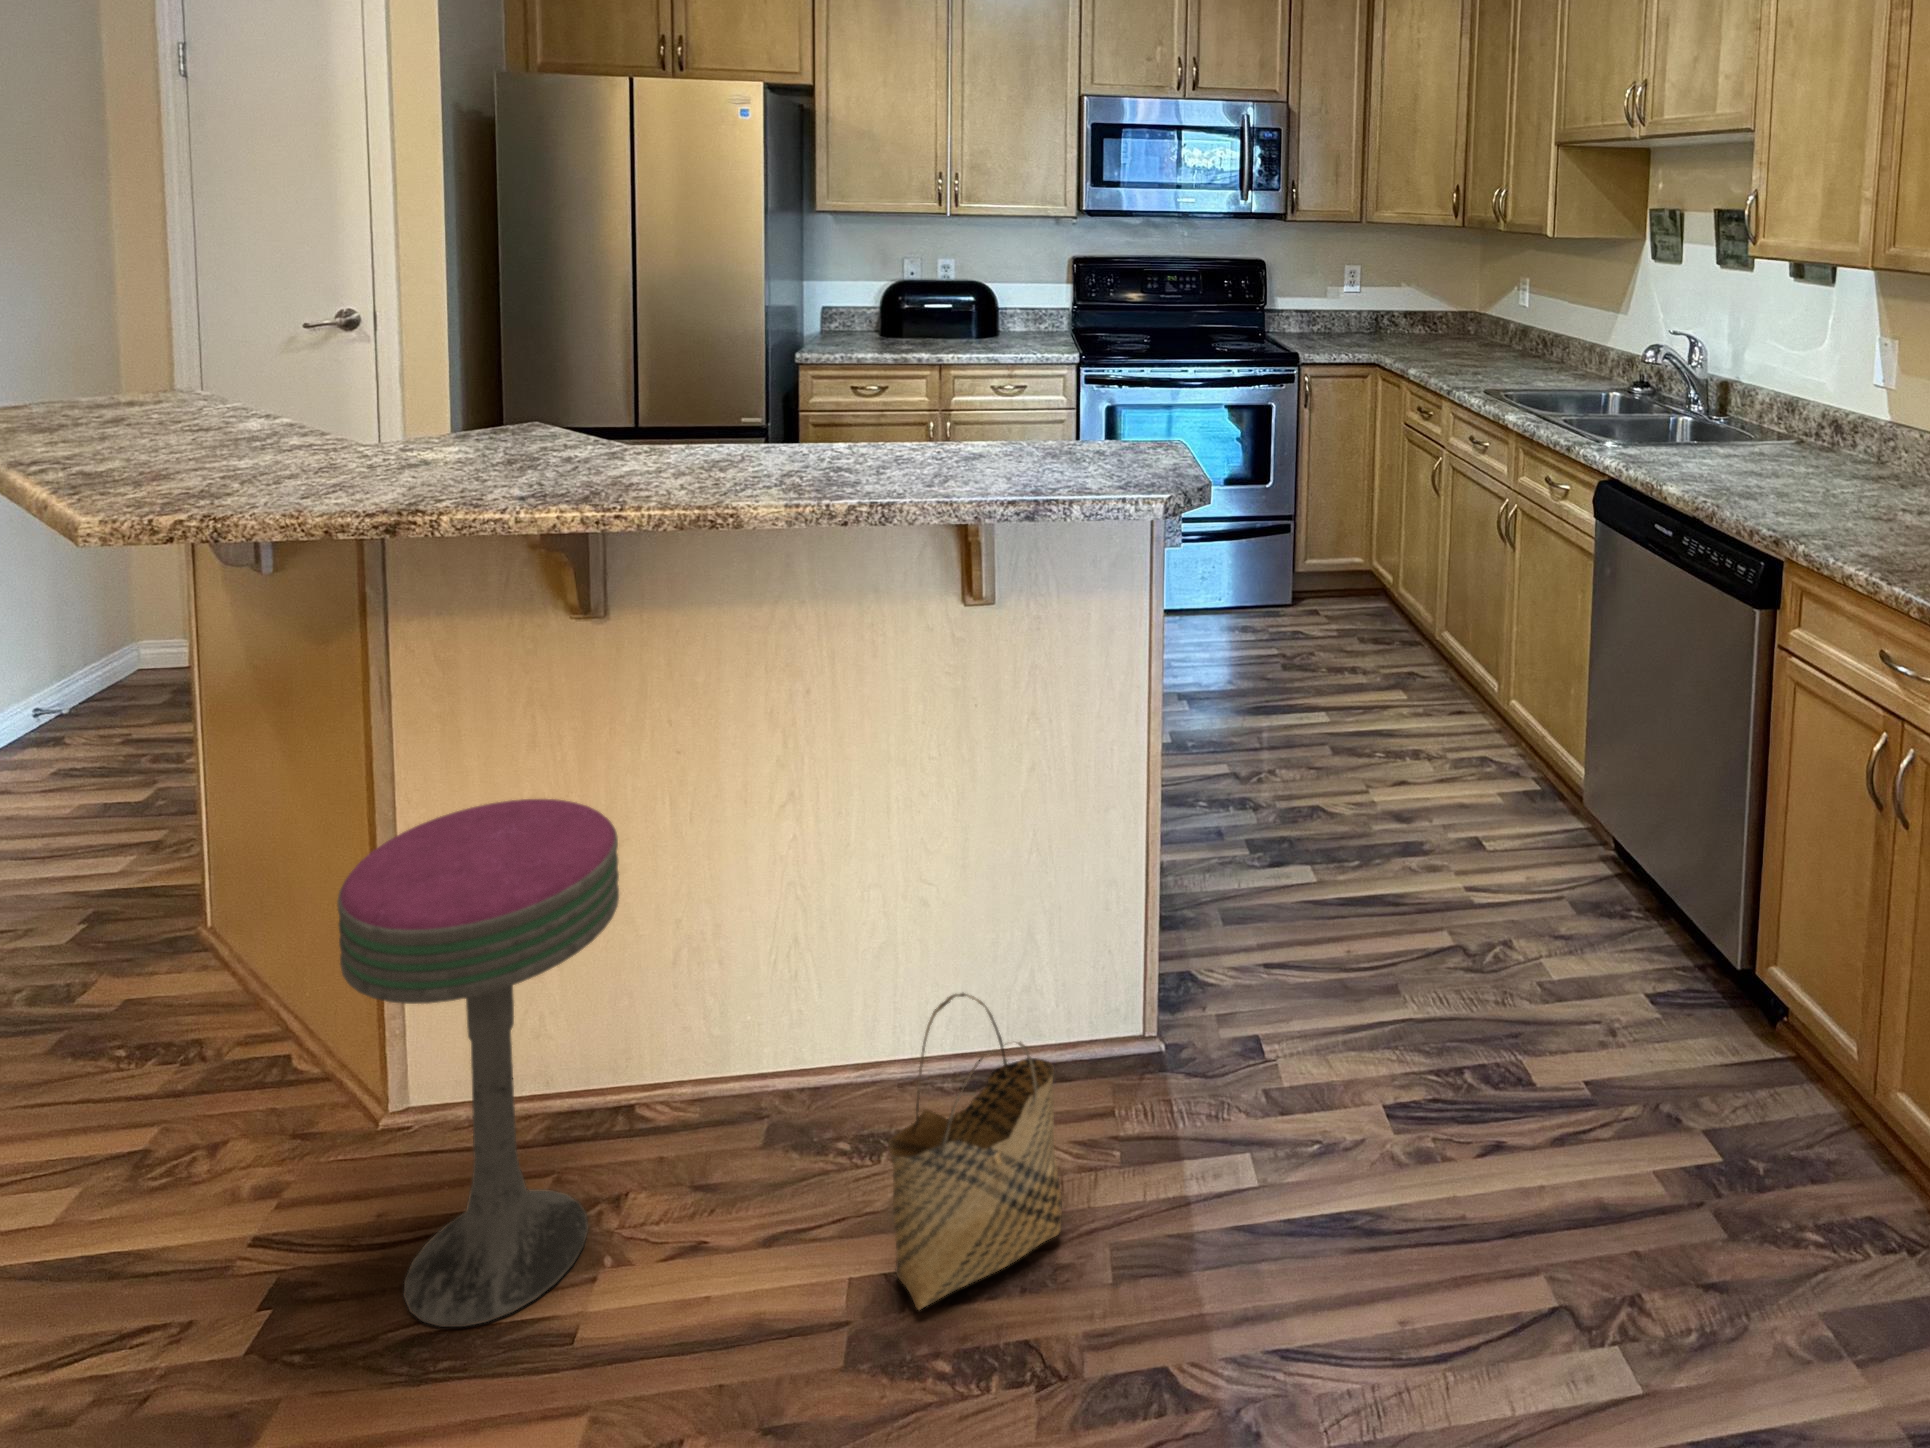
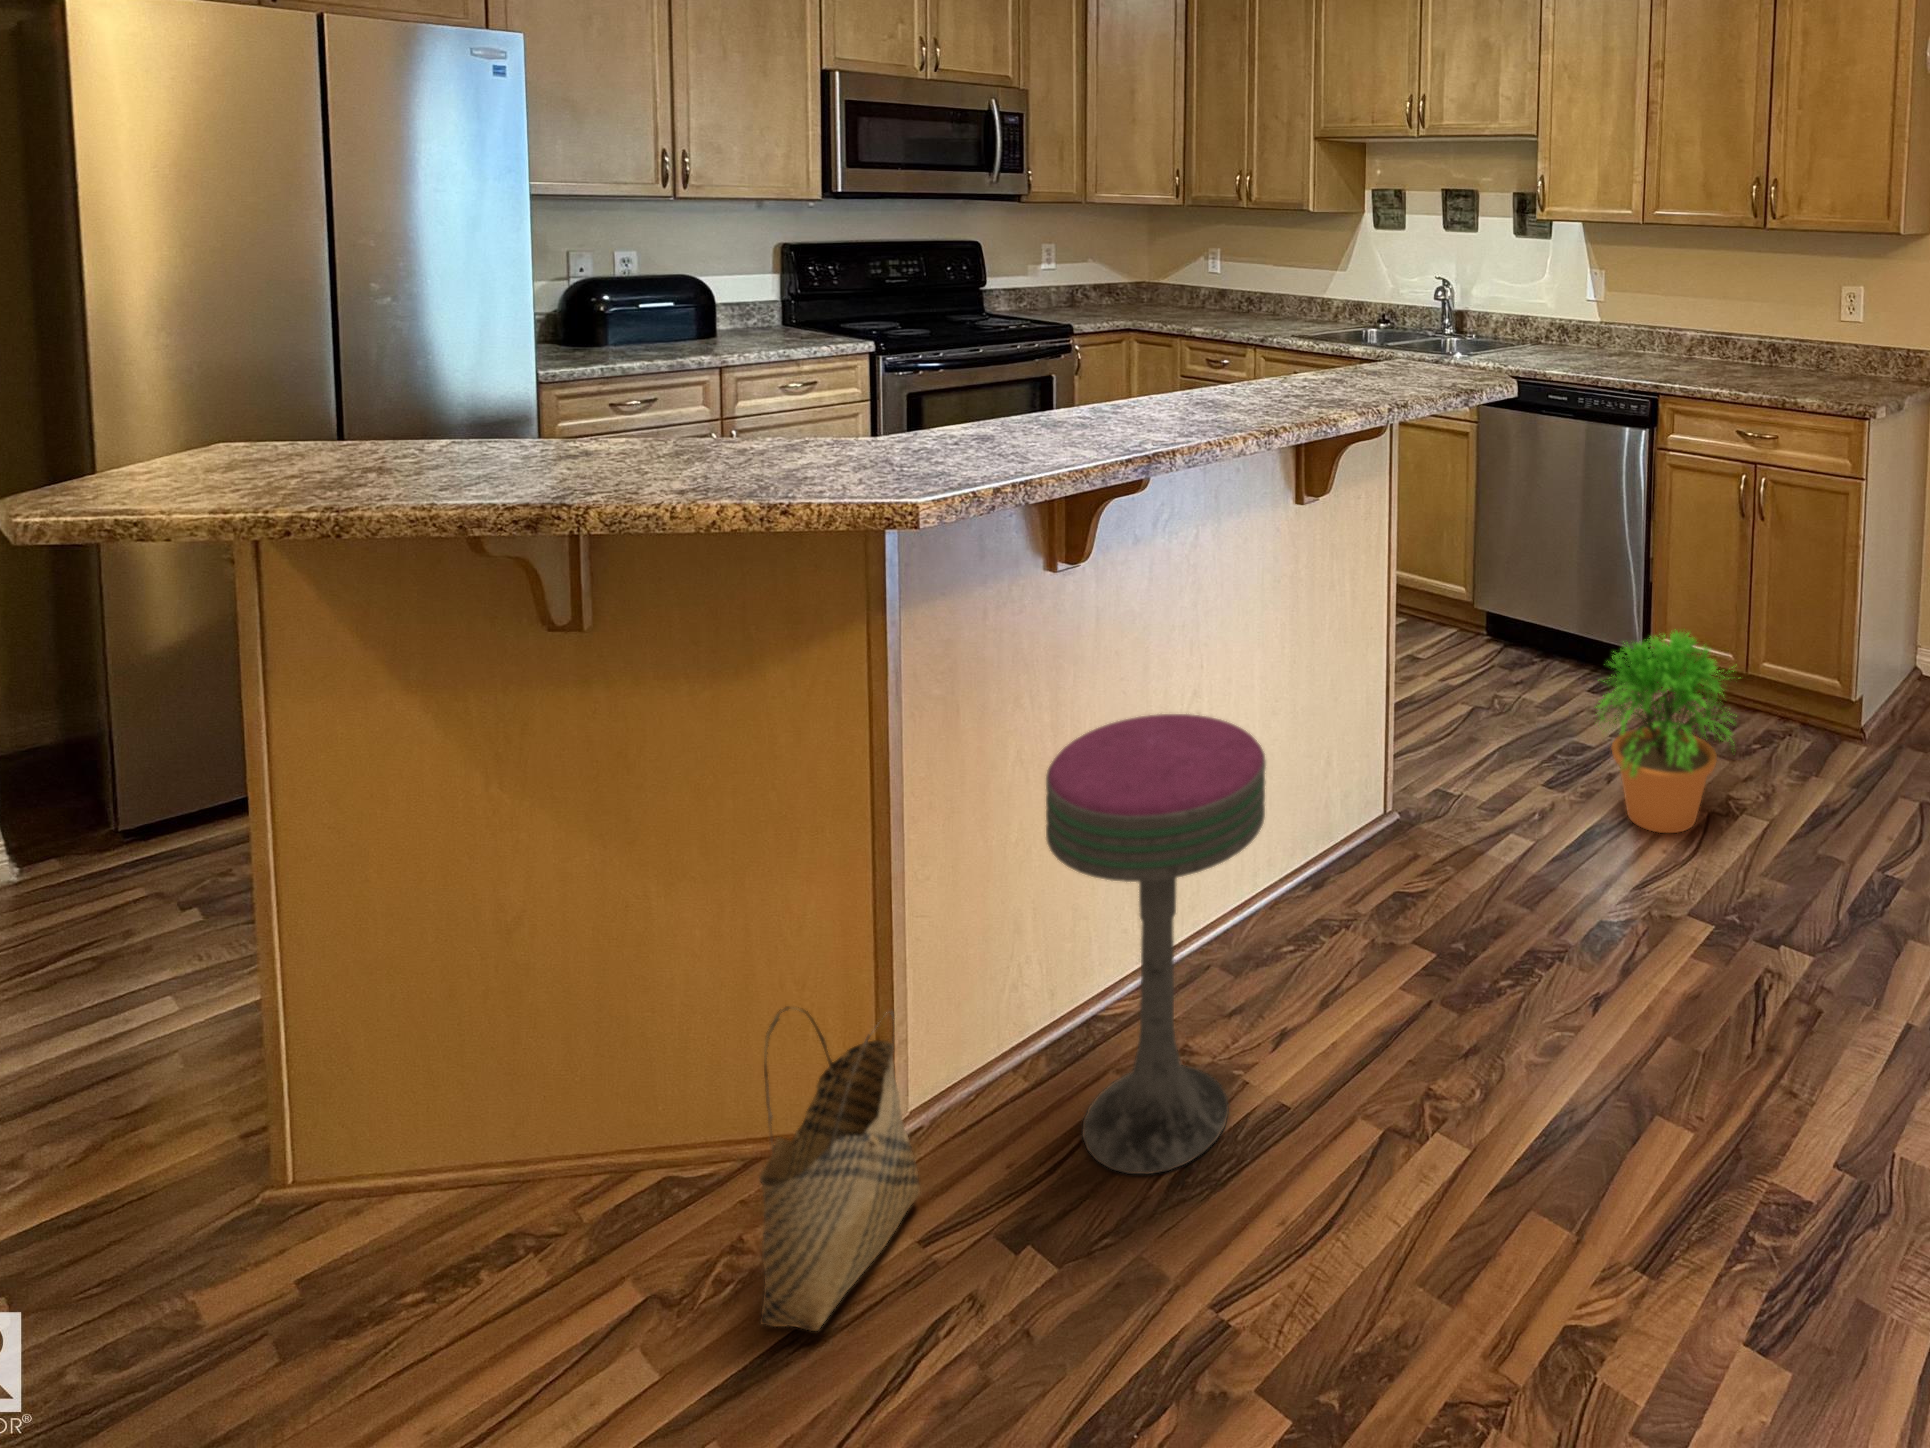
potted plant: none [1358,939,1632,1305] -> present [1596,631,1734,833]
woven basket: present [888,993,1062,1310] -> present [760,1006,920,1331]

